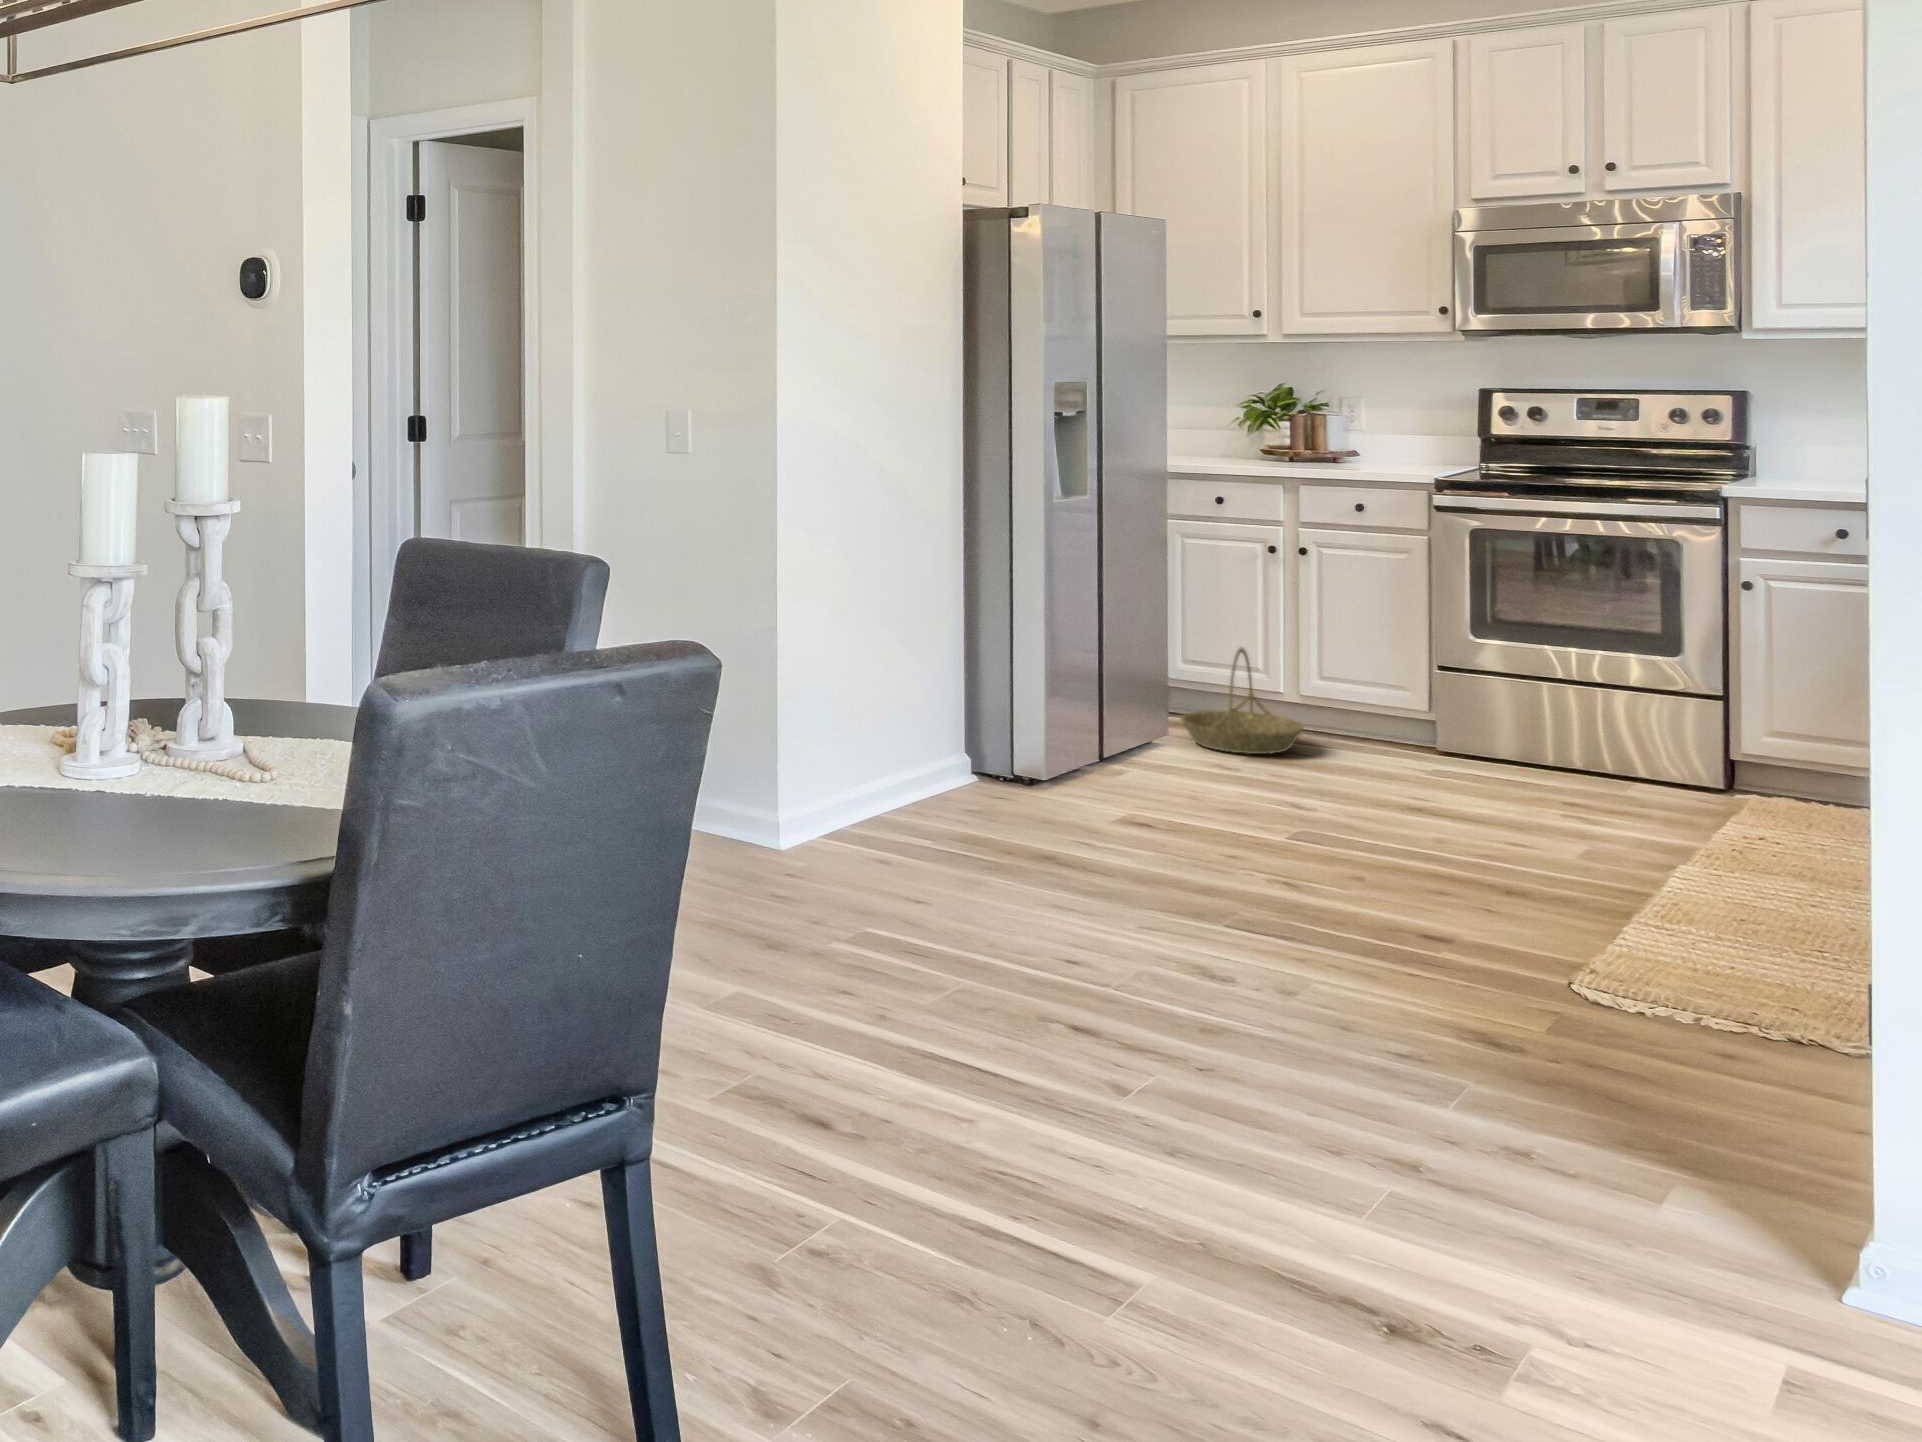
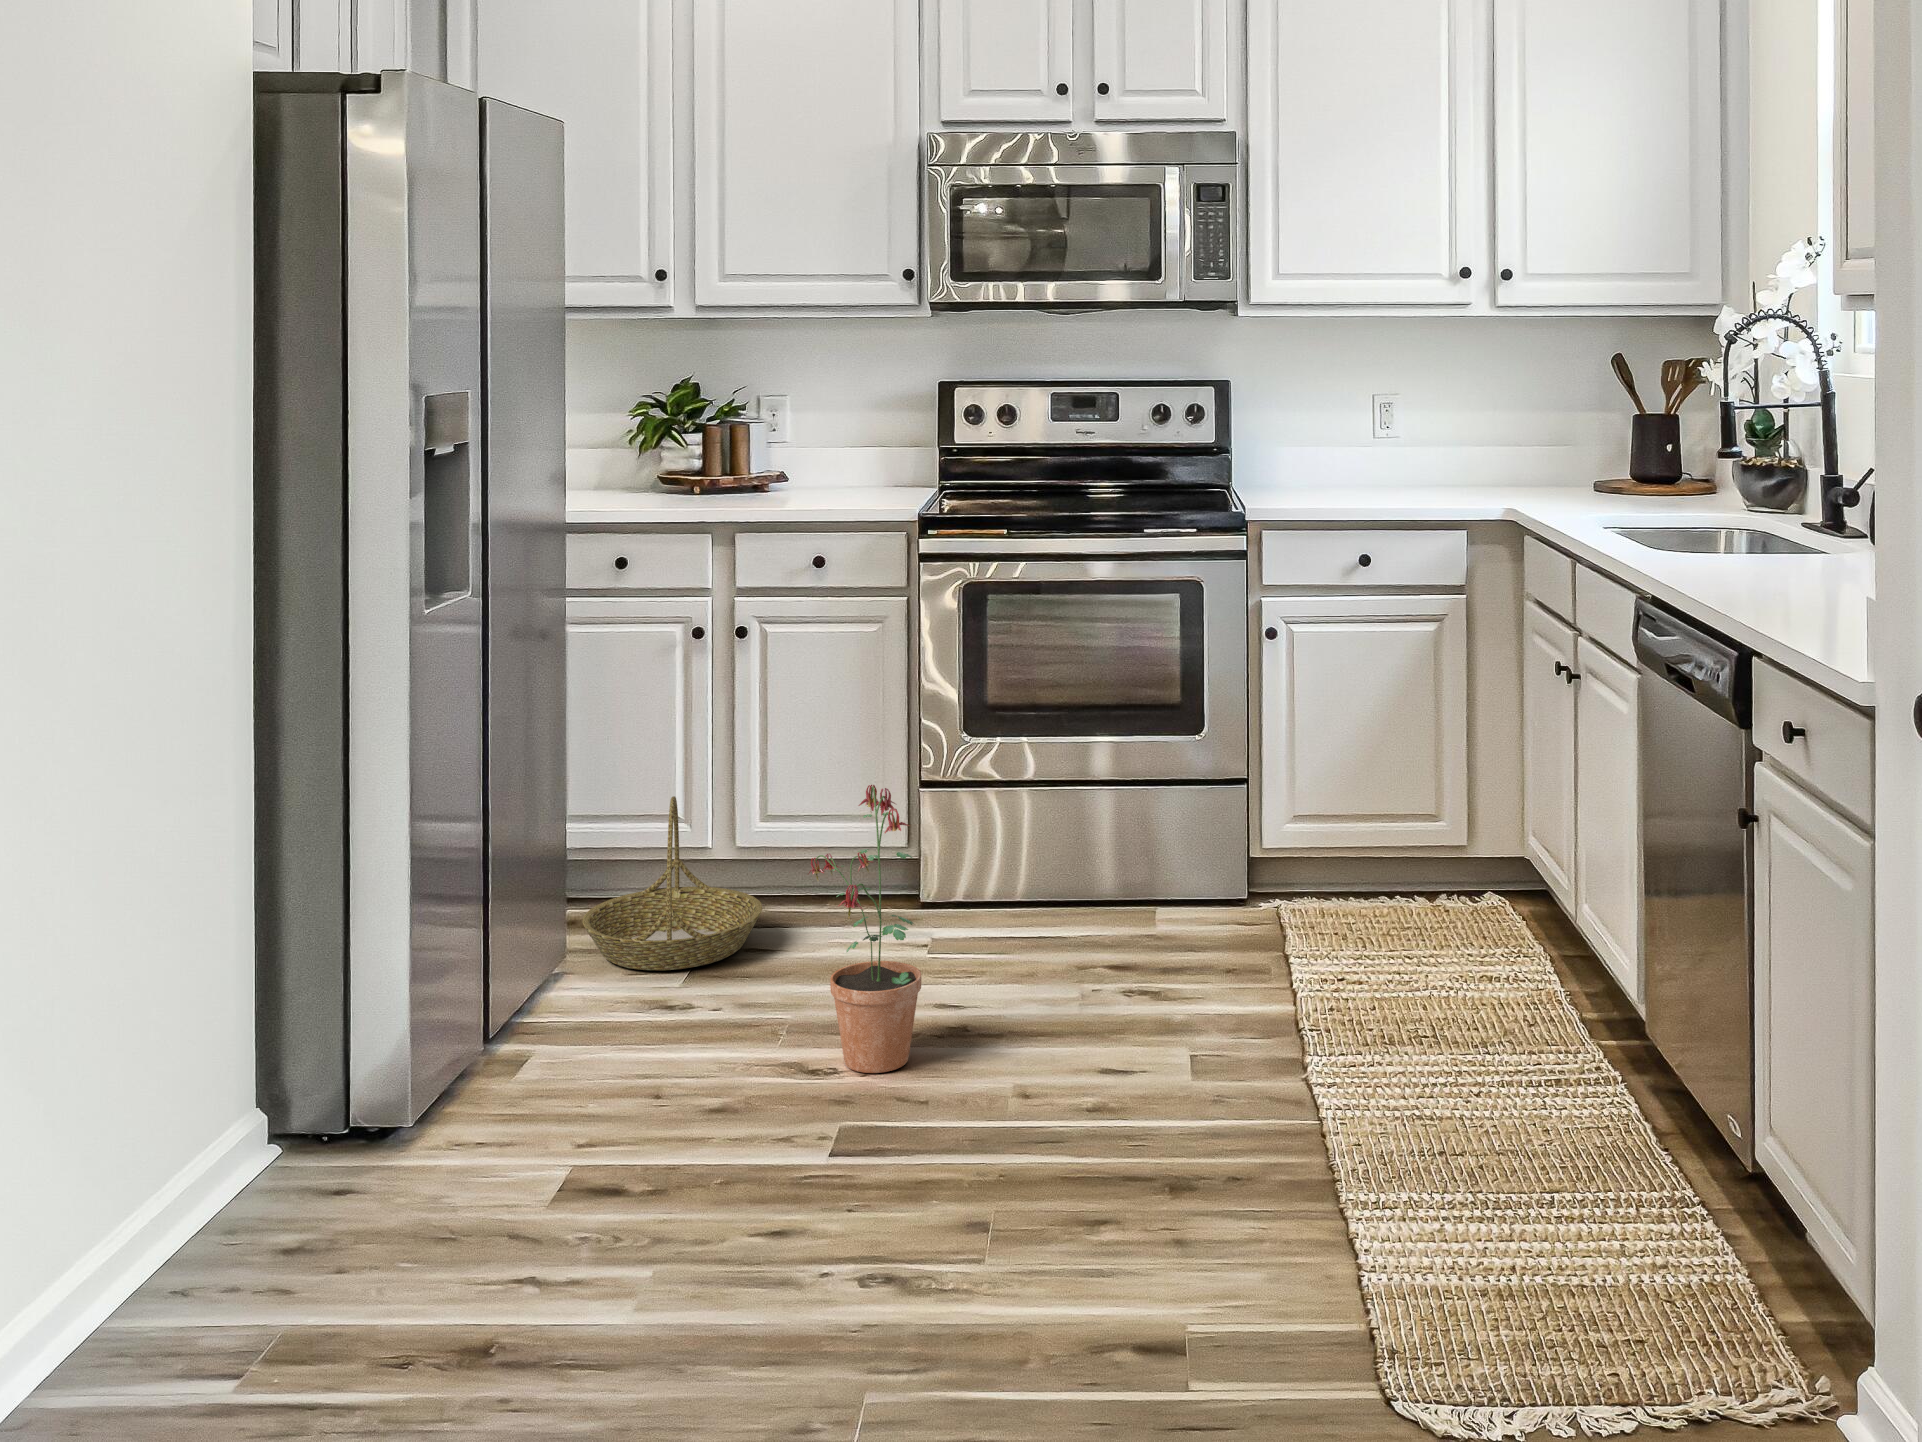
potted plant: none [1300,635,1375,813] -> present [809,785,921,1073]

